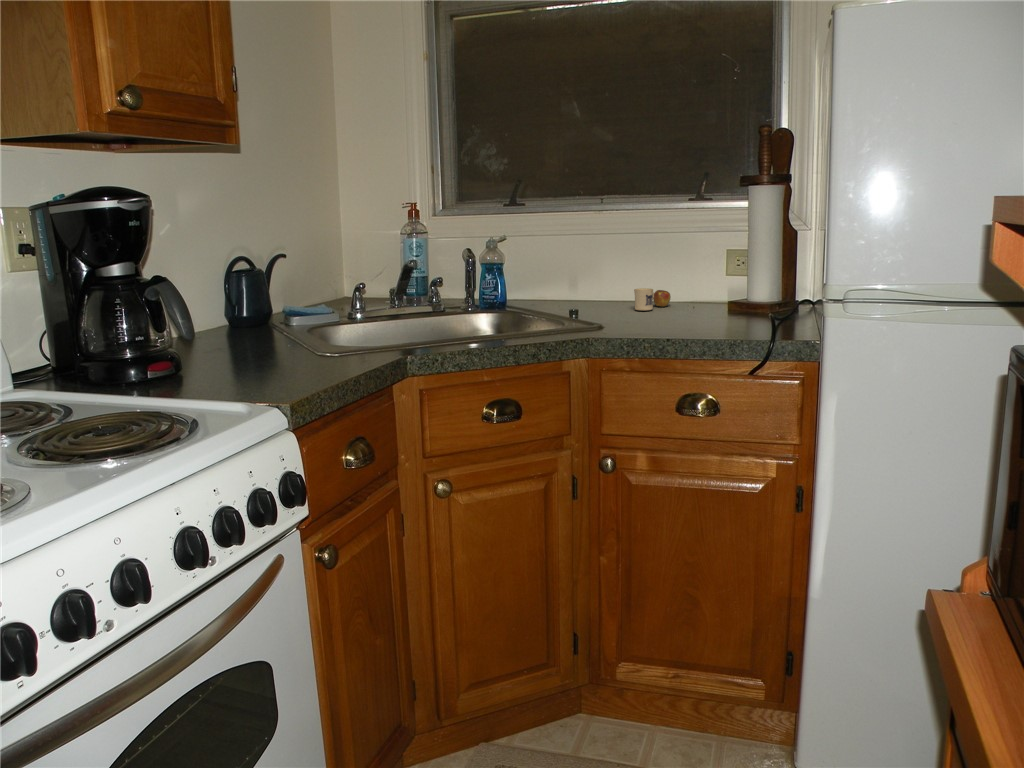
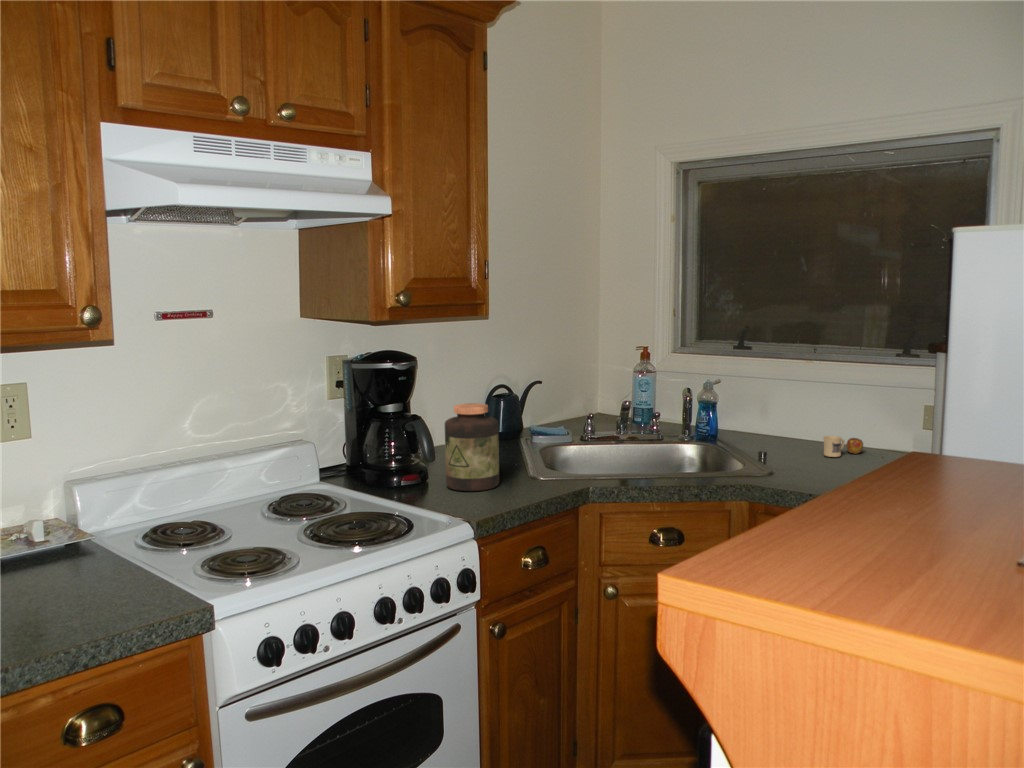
jar: none [204,257,288,376] -> present [445,403,499,491]

